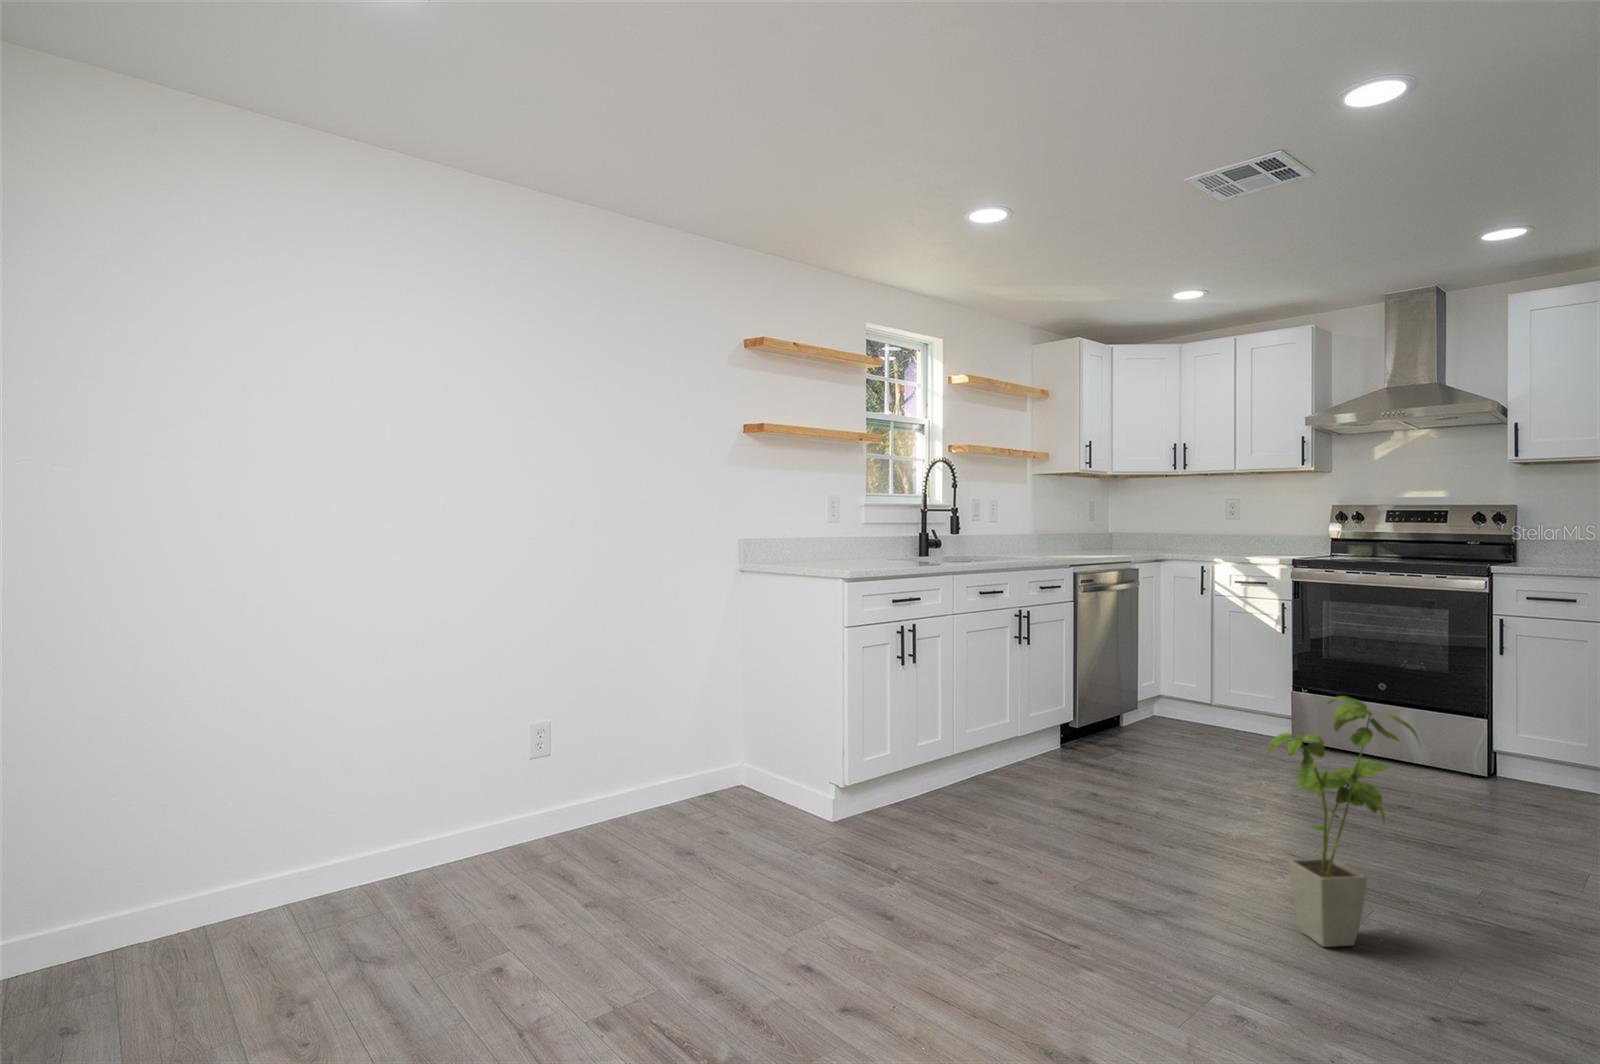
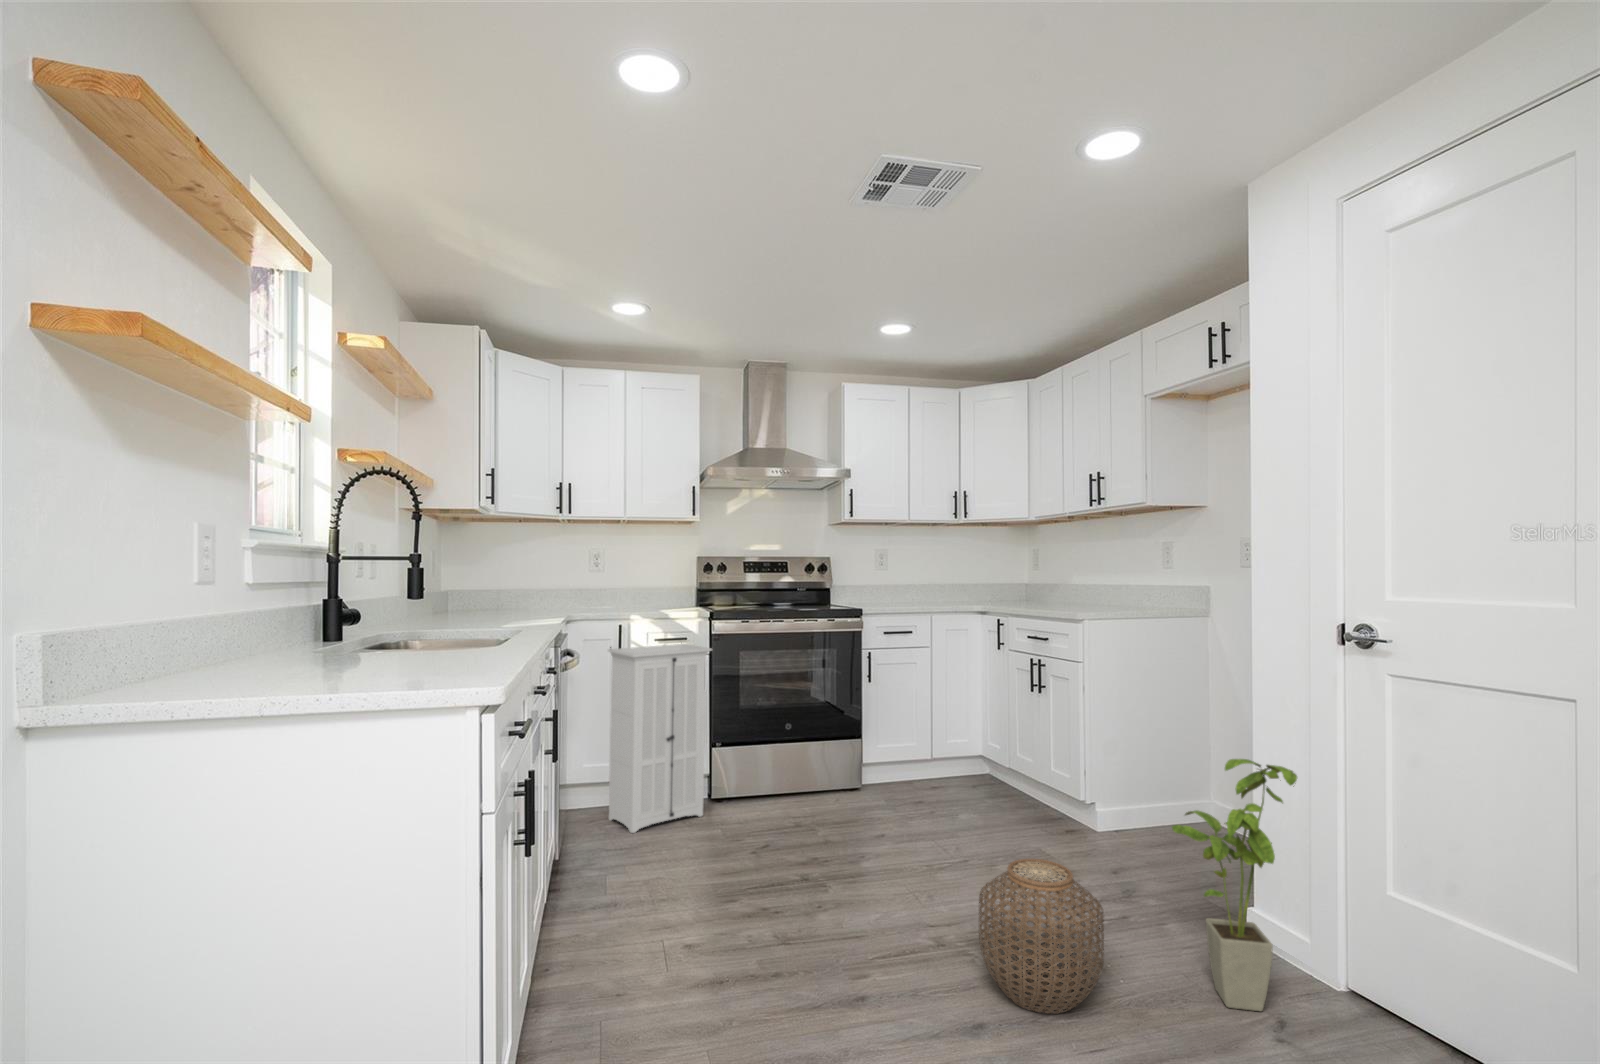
storage cabinet: none [1175,583,1268,745] -> present [608,644,712,833]
woven basket: none [1130,752,1240,873] -> present [979,859,1104,1014]

